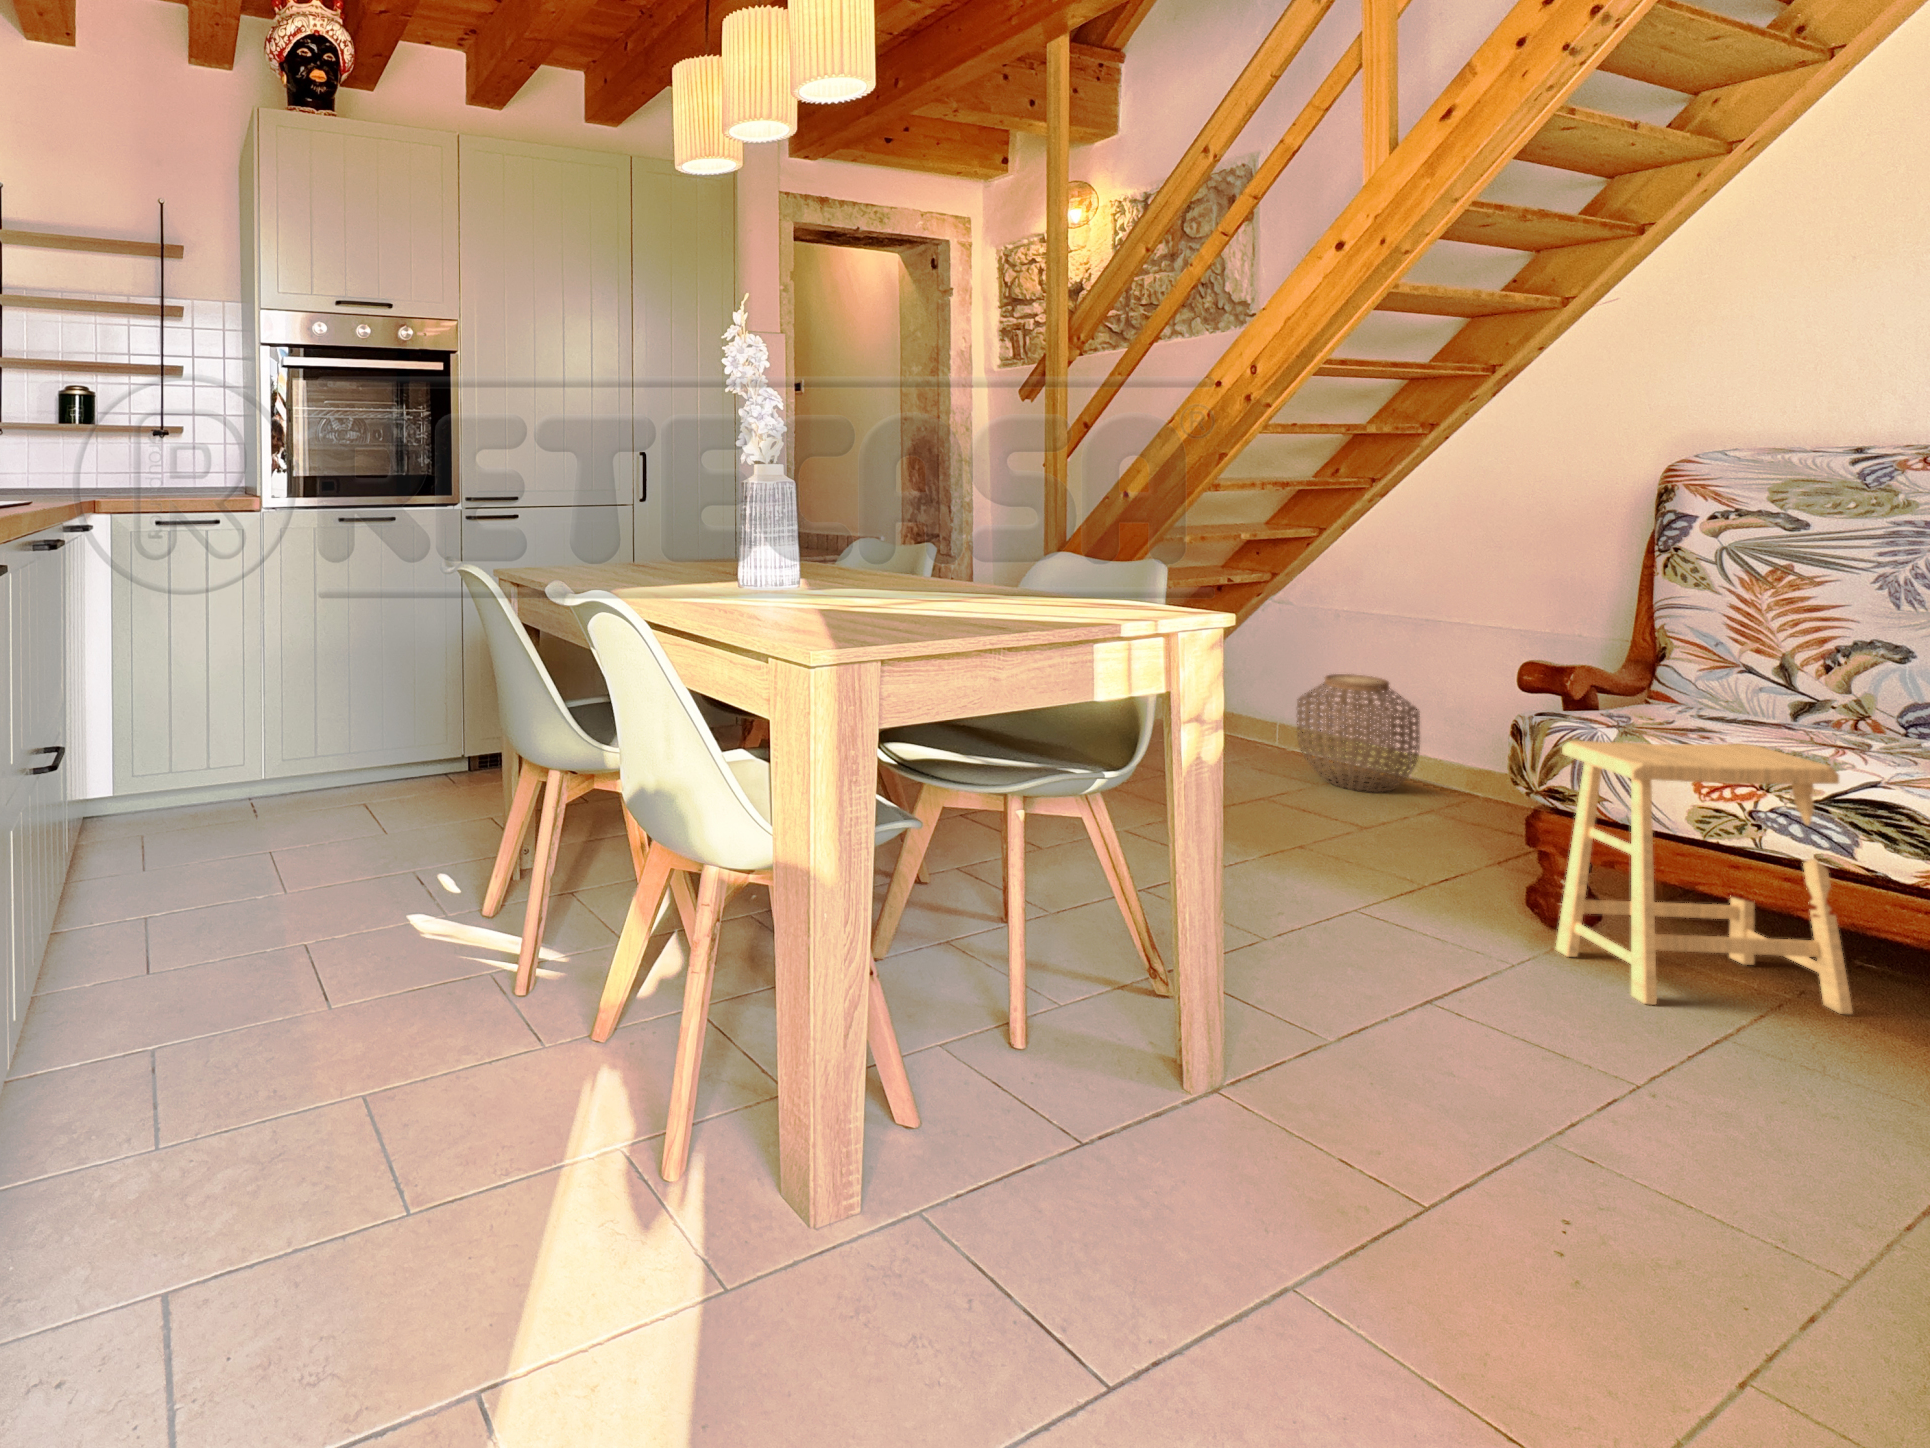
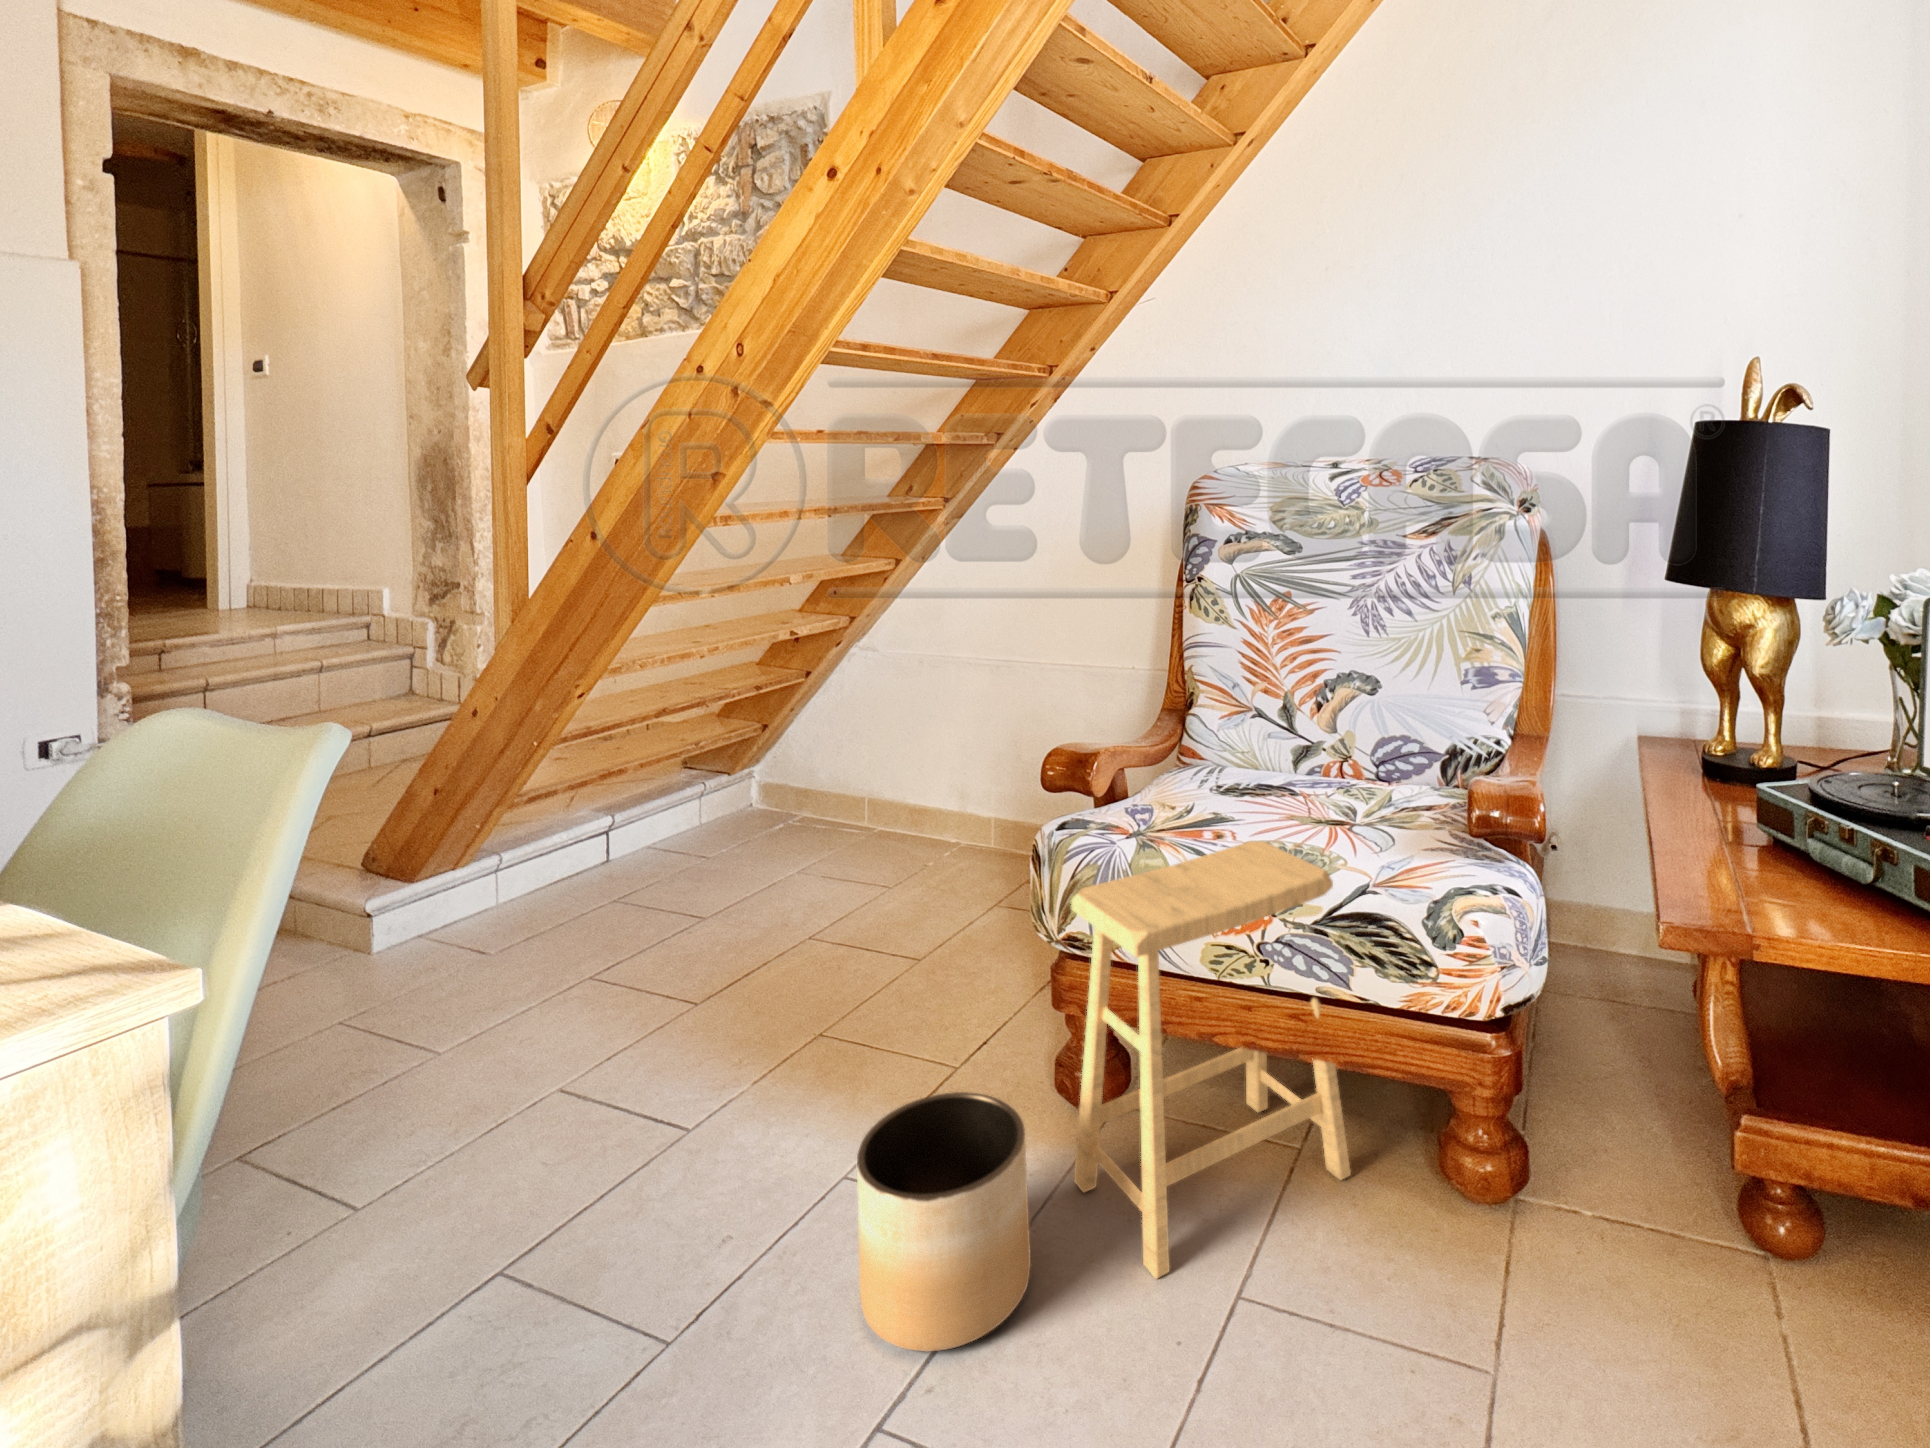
woven basket: present [1297,674,1420,792] -> none [864,740,995,892]
planter: none [1397,849,1531,984] -> present [857,1092,1031,1351]

